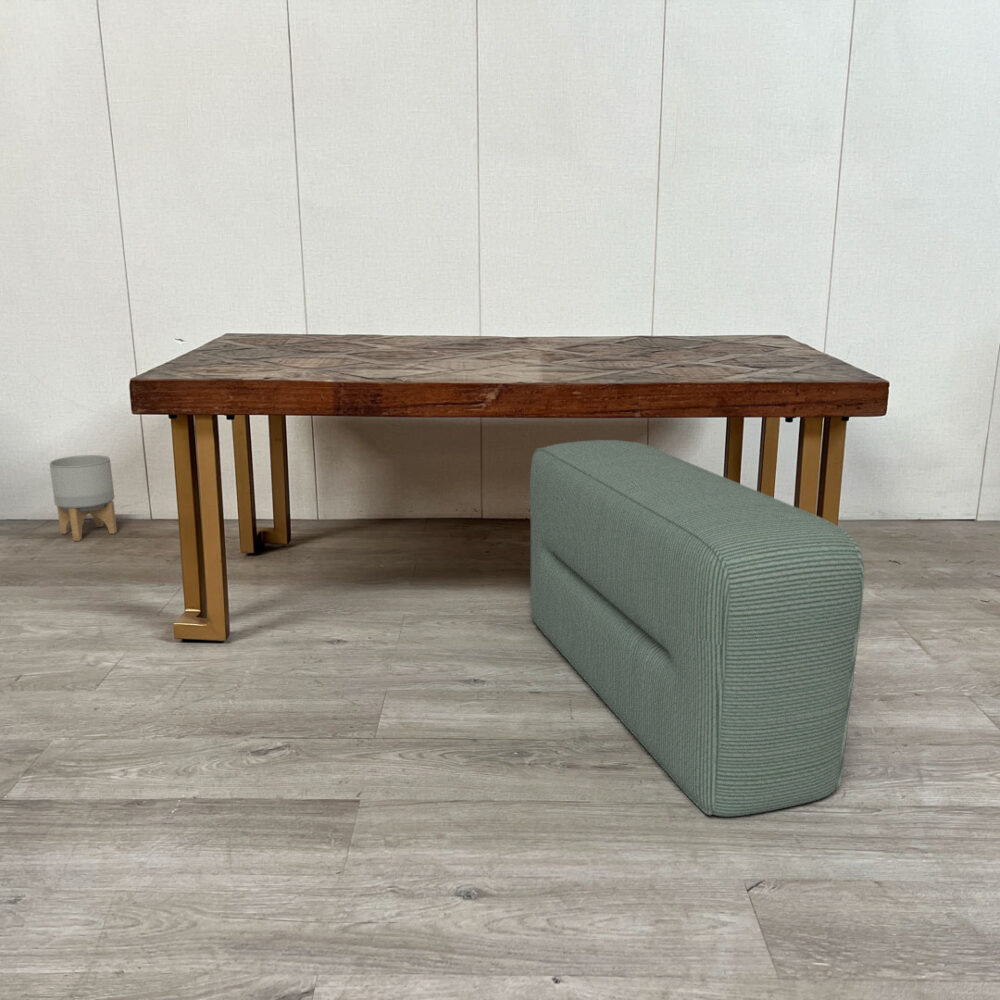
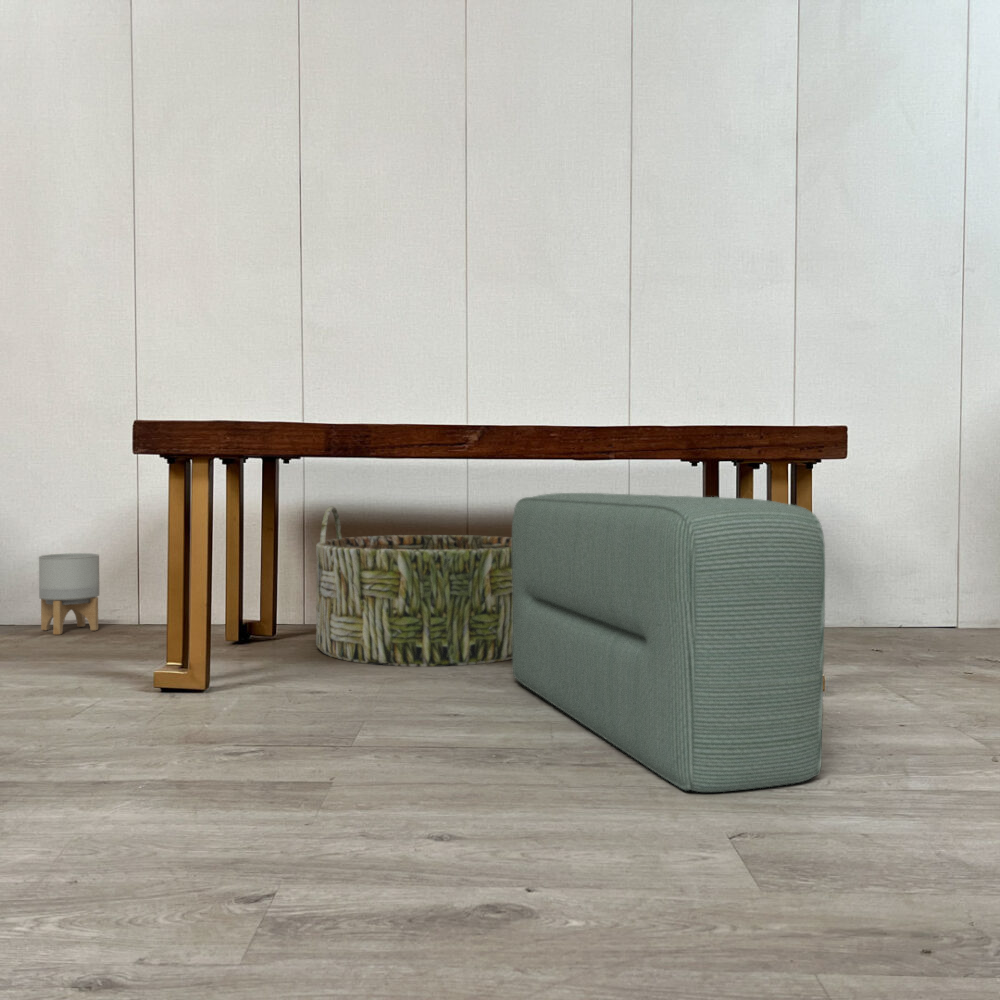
basket: none [329,420,560,595] -> present [316,506,513,667]

